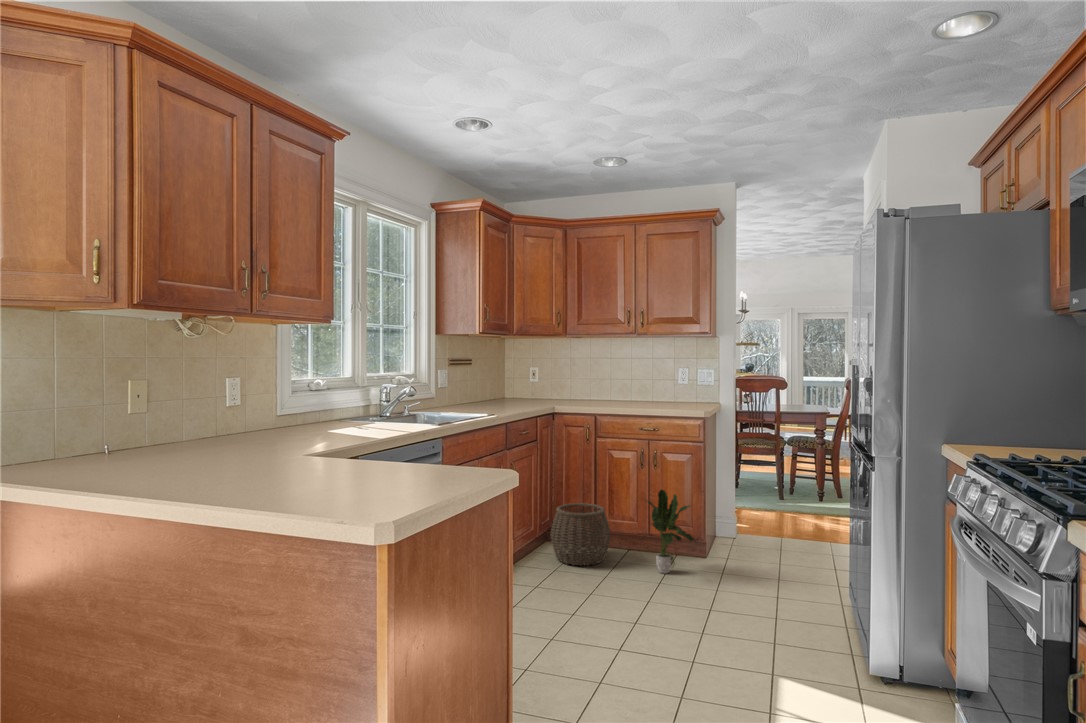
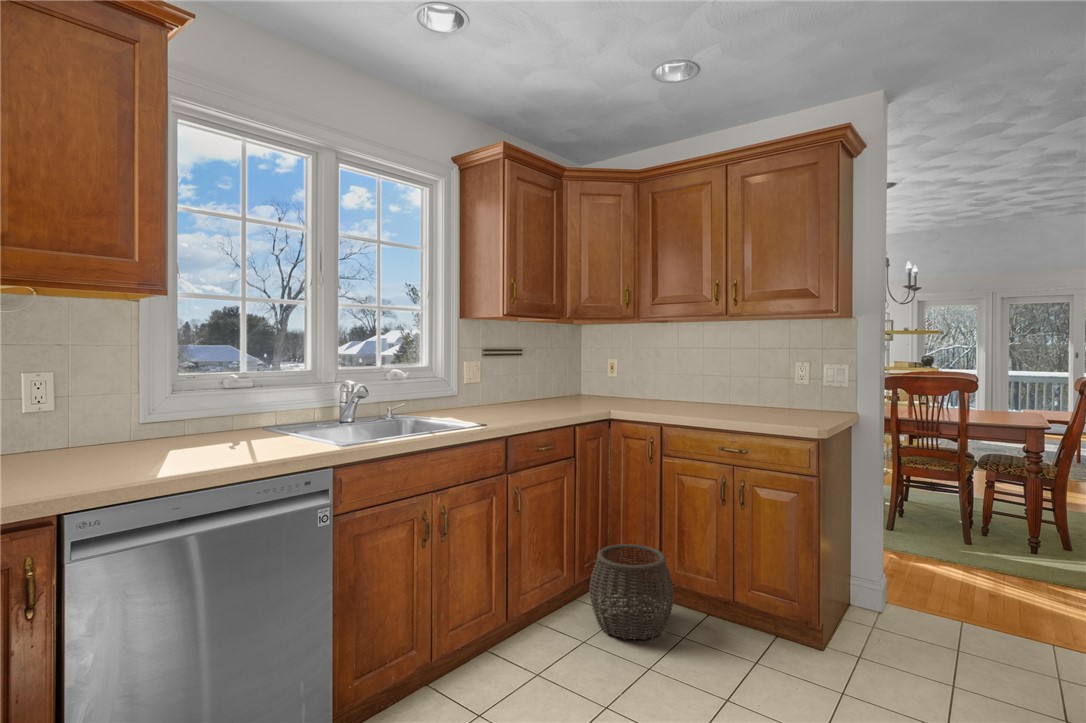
potted plant: present [646,490,695,574] -> none [714,543,800,675]

